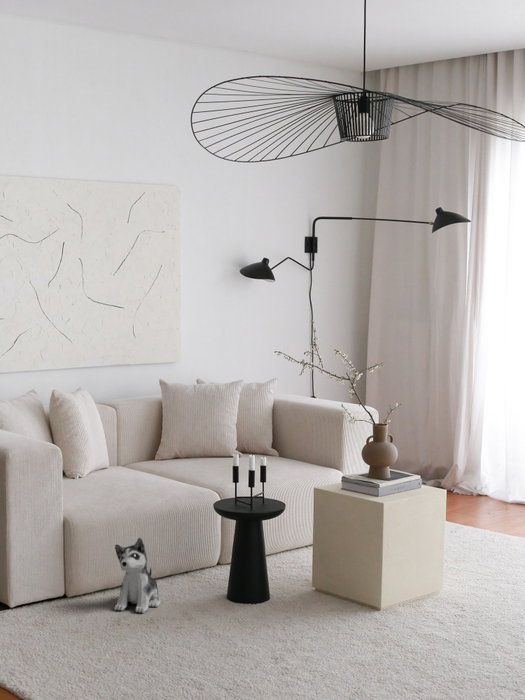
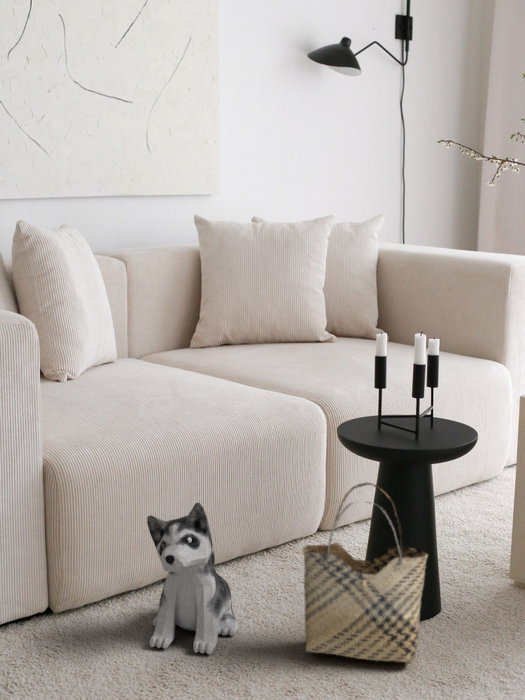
woven basket: none [189,529,251,617] -> present [302,483,428,663]

